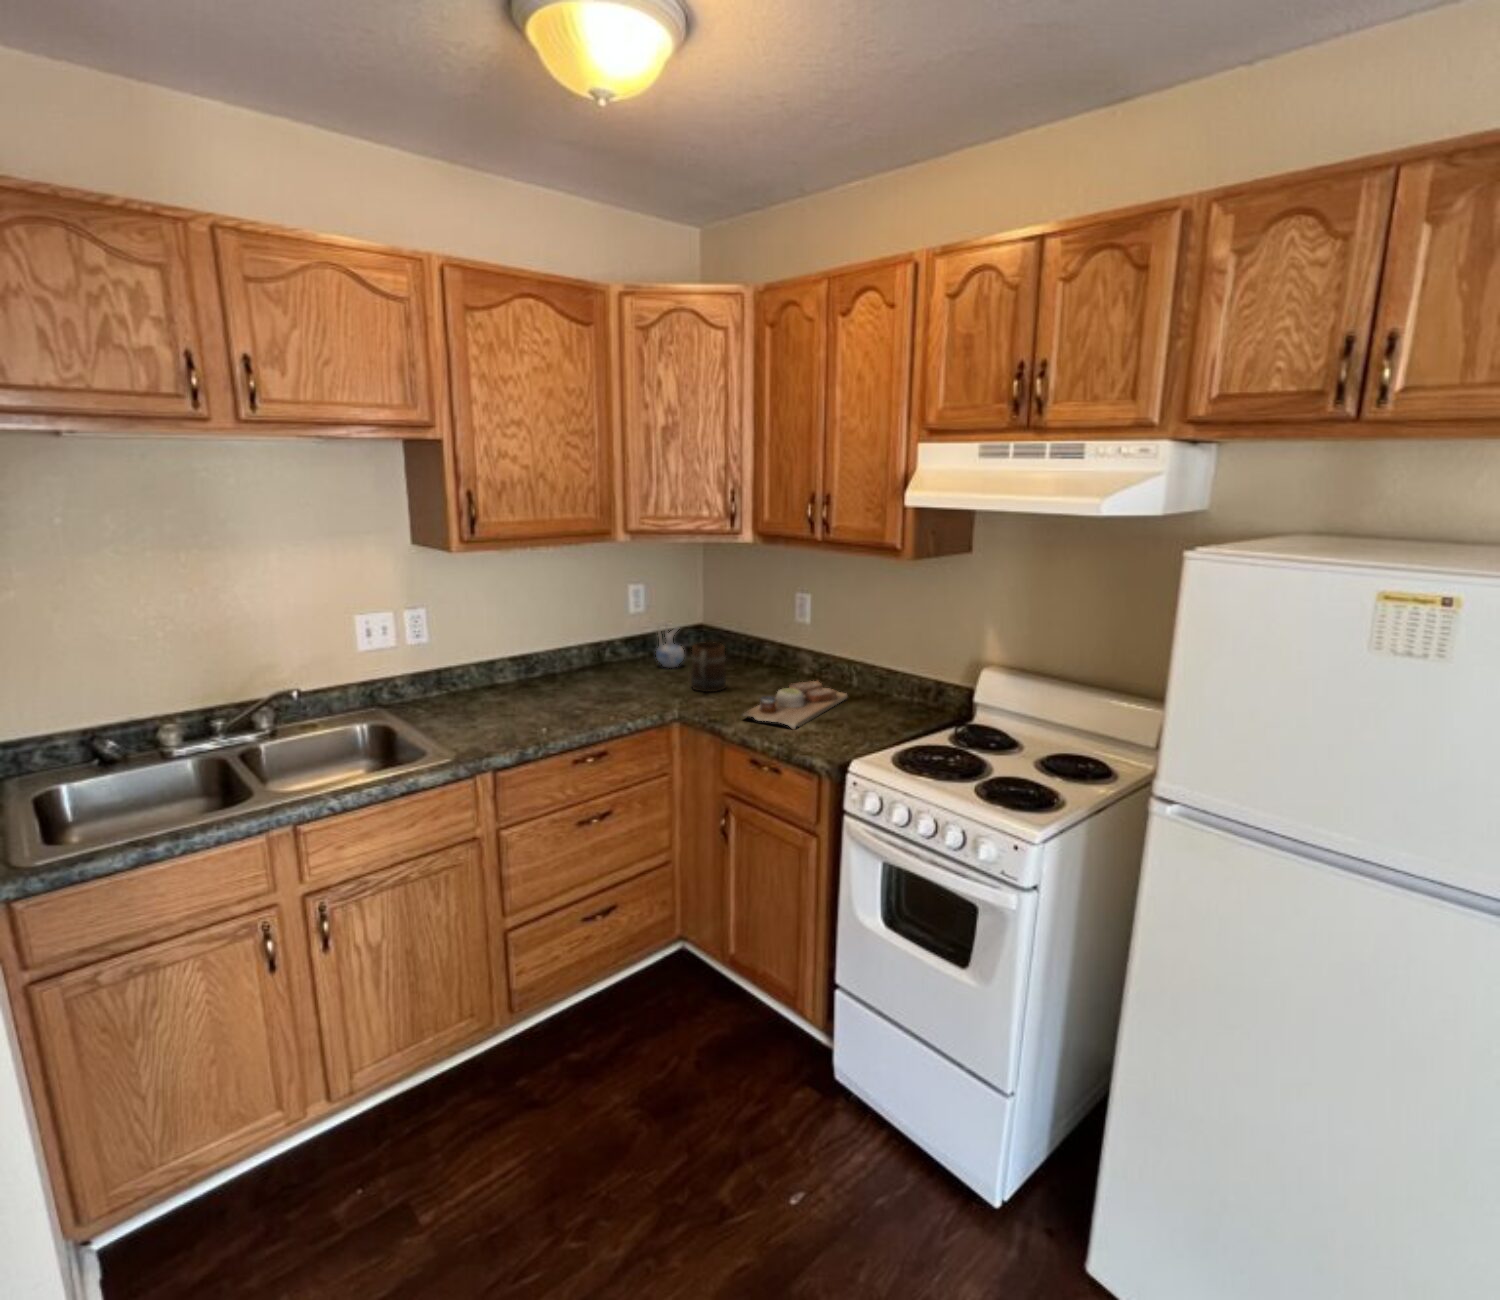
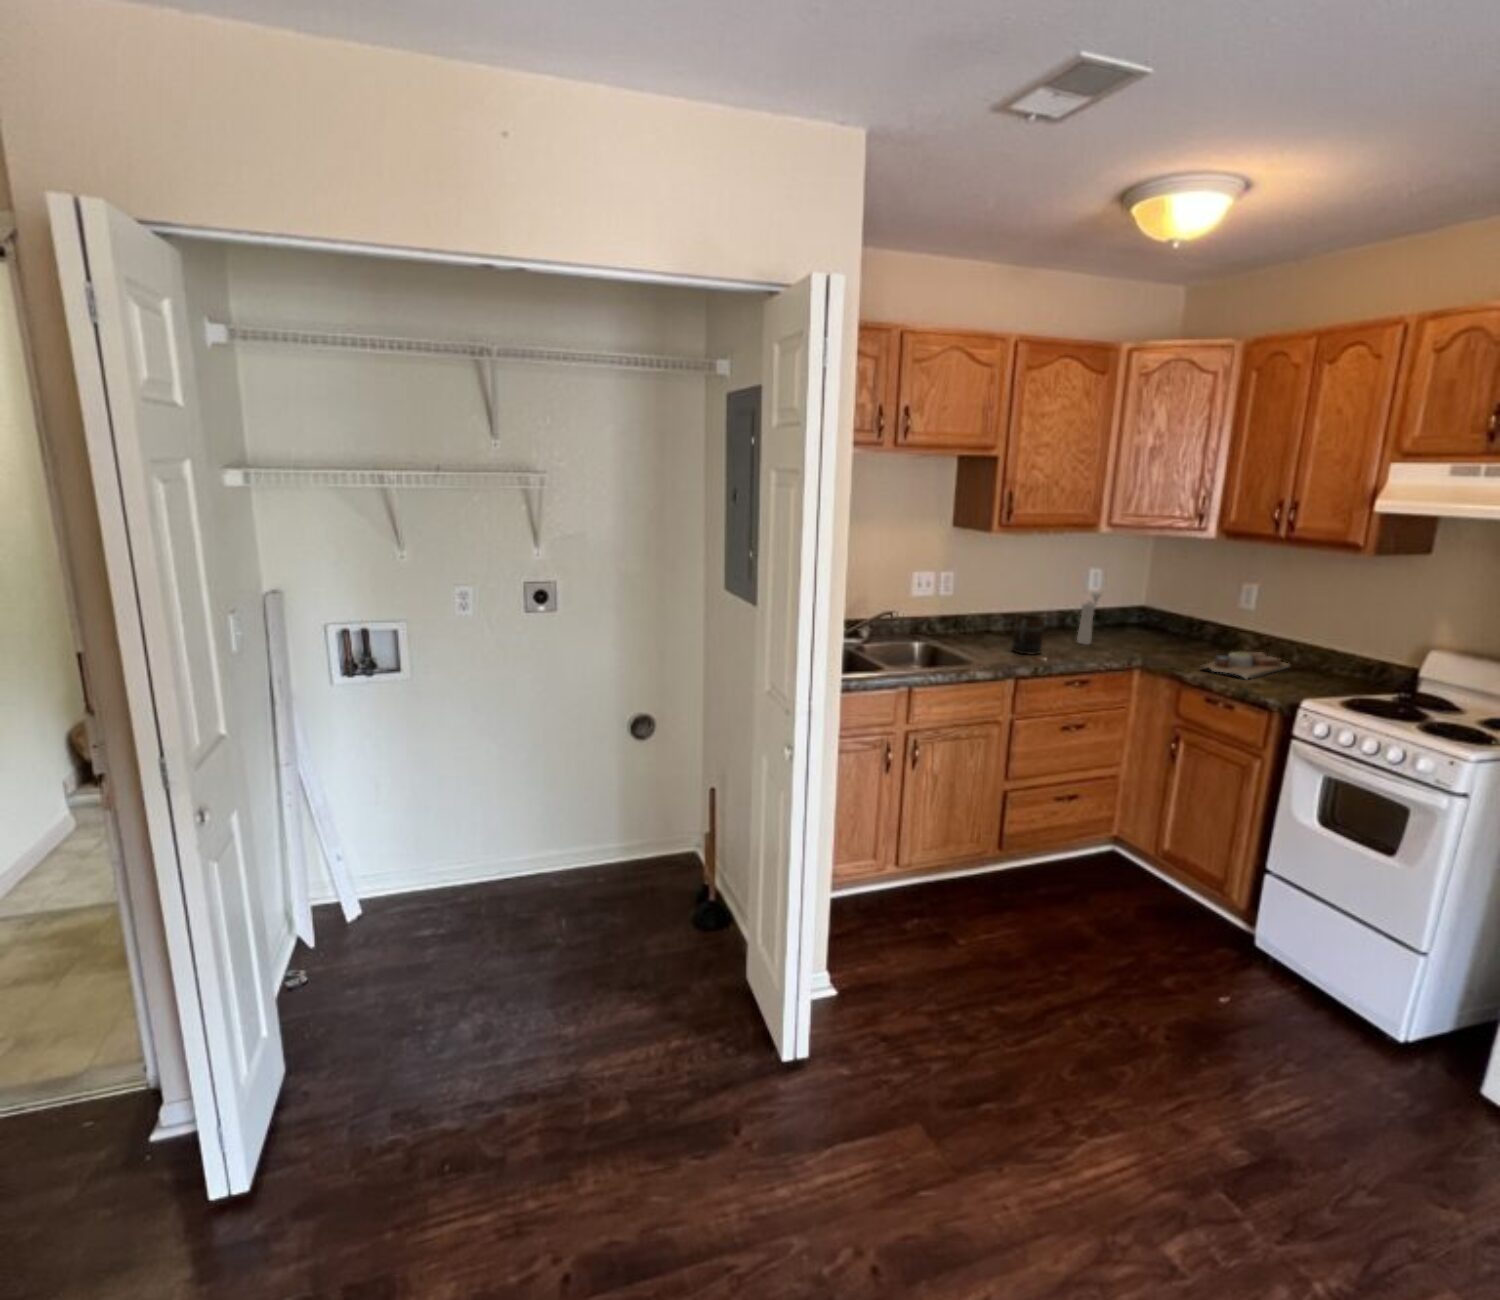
pepper mill: none [606,619,634,691] -> present [1077,592,1101,645]
ceramic pitcher: present [656,623,684,667] -> none [1109,597,1133,635]
mug: present [691,642,726,692] -> present [1012,615,1043,654]

